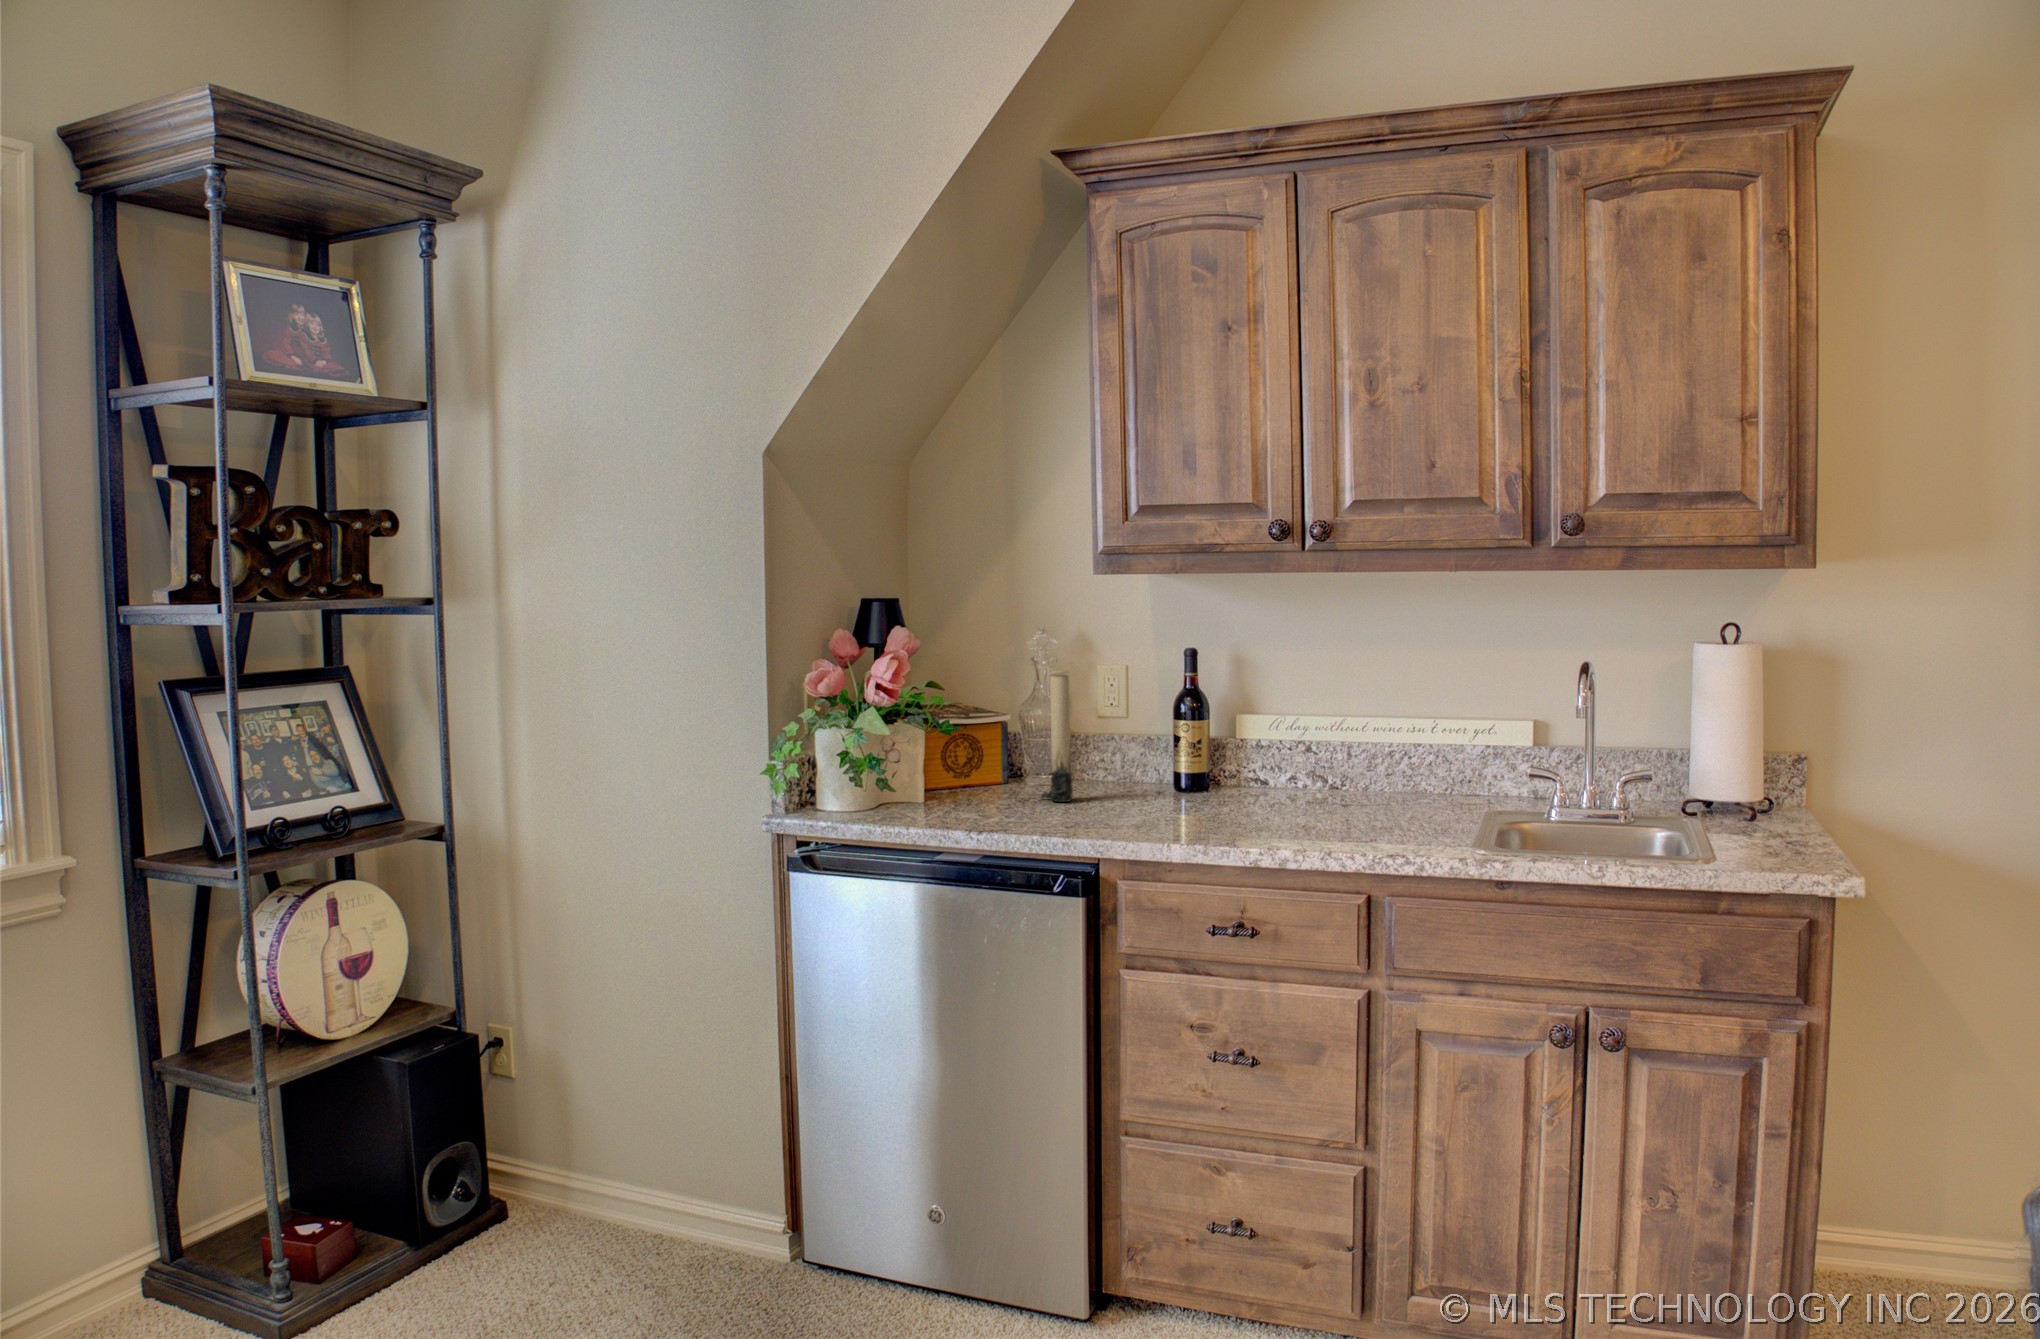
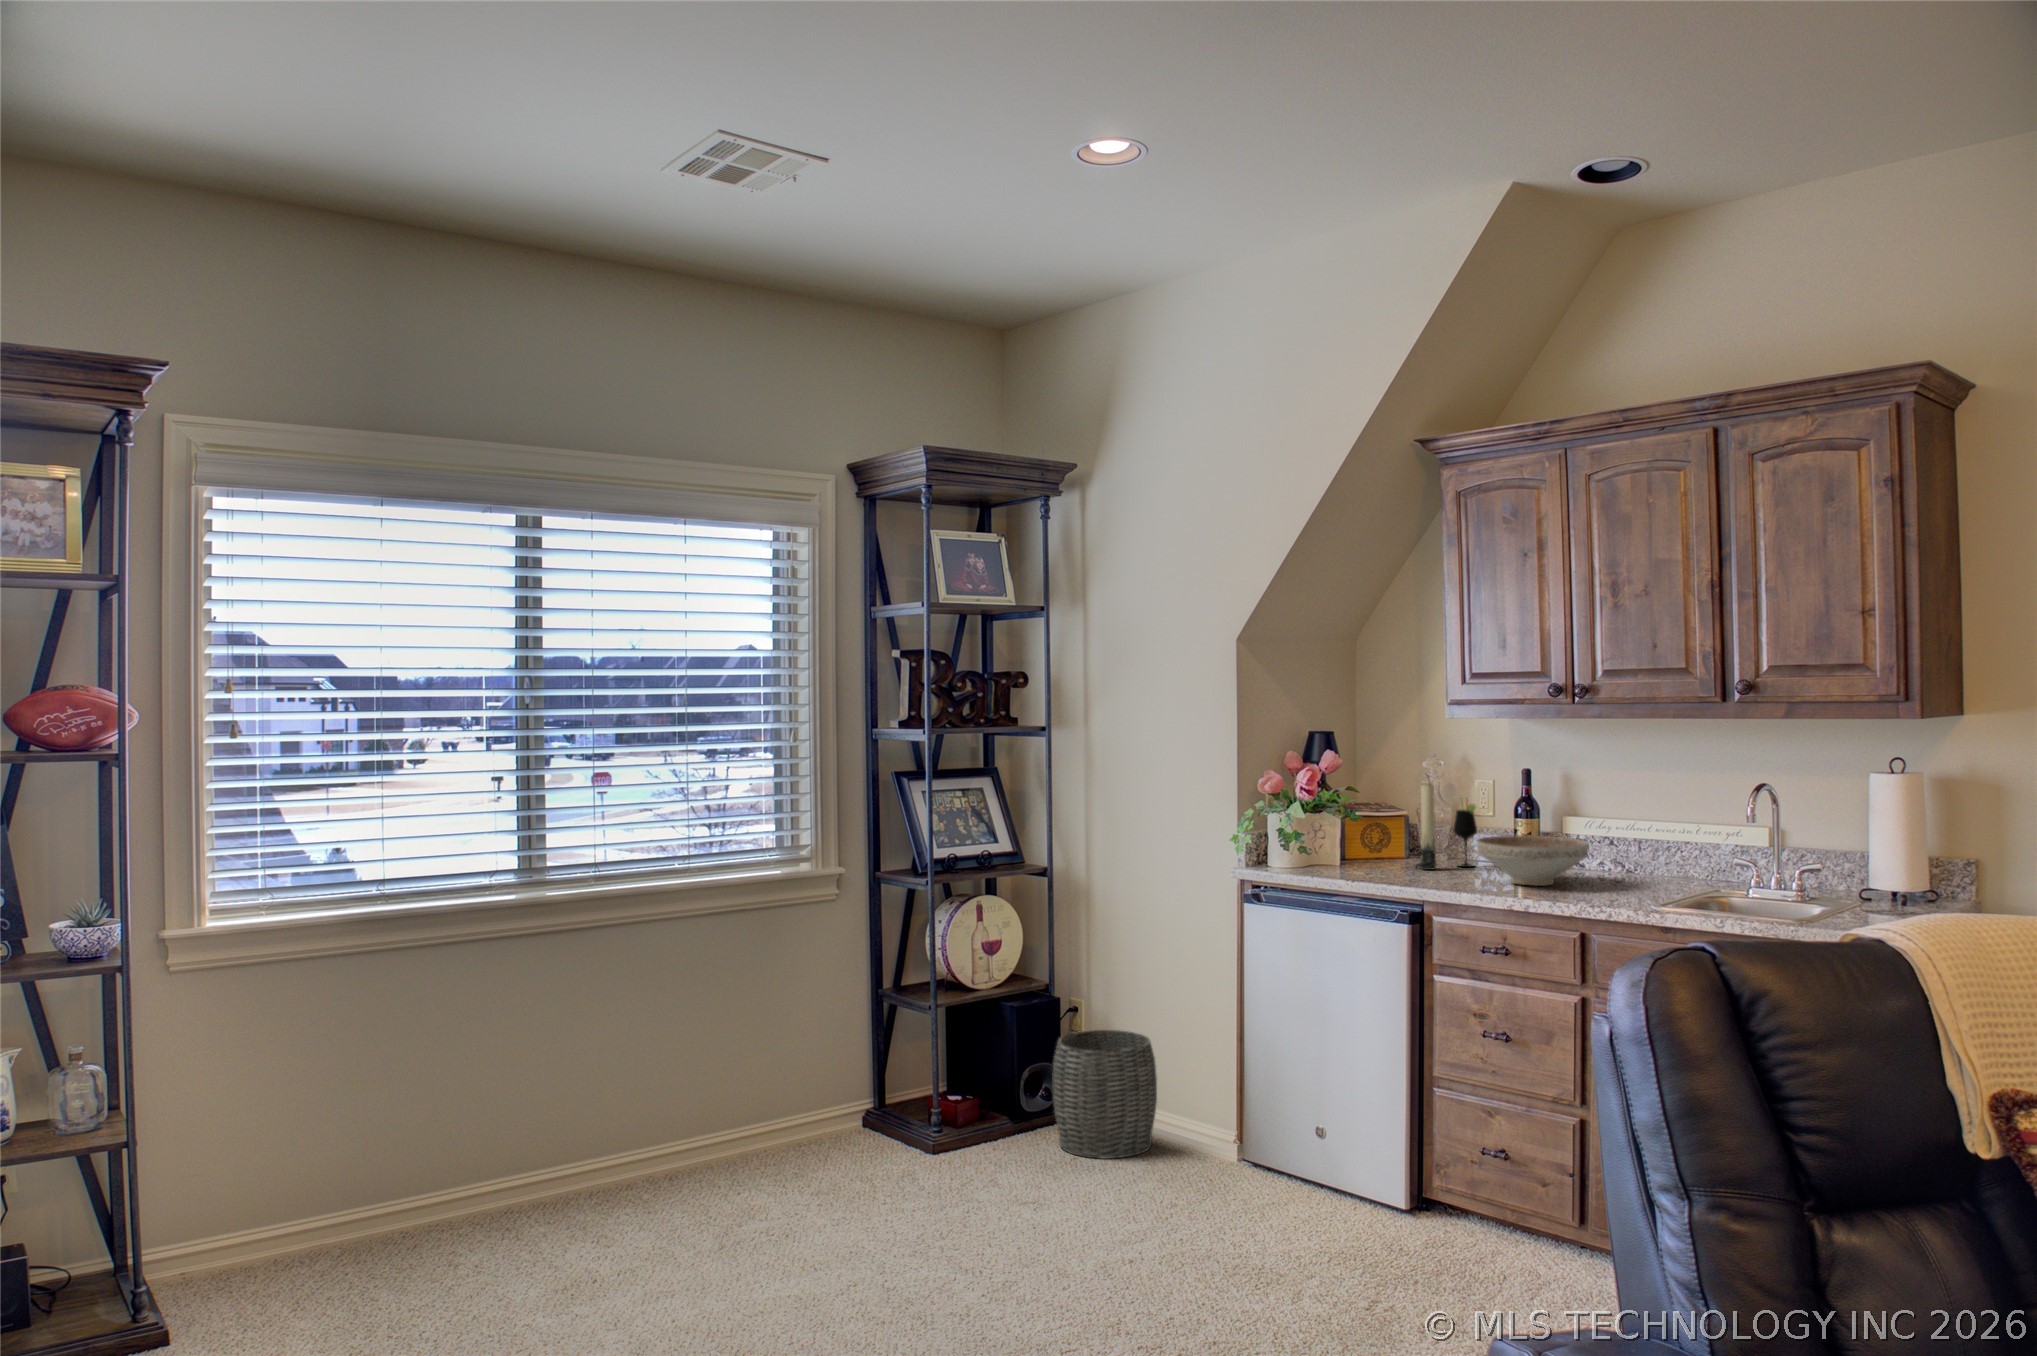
wine glass: none [1091,692,1126,794] -> present [1454,802,1477,867]
decorative bowl: none [1147,745,1304,821] -> present [1477,835,1589,886]
woven basket: none [476,1078,649,1295] -> present [1053,1030,1157,1159]

